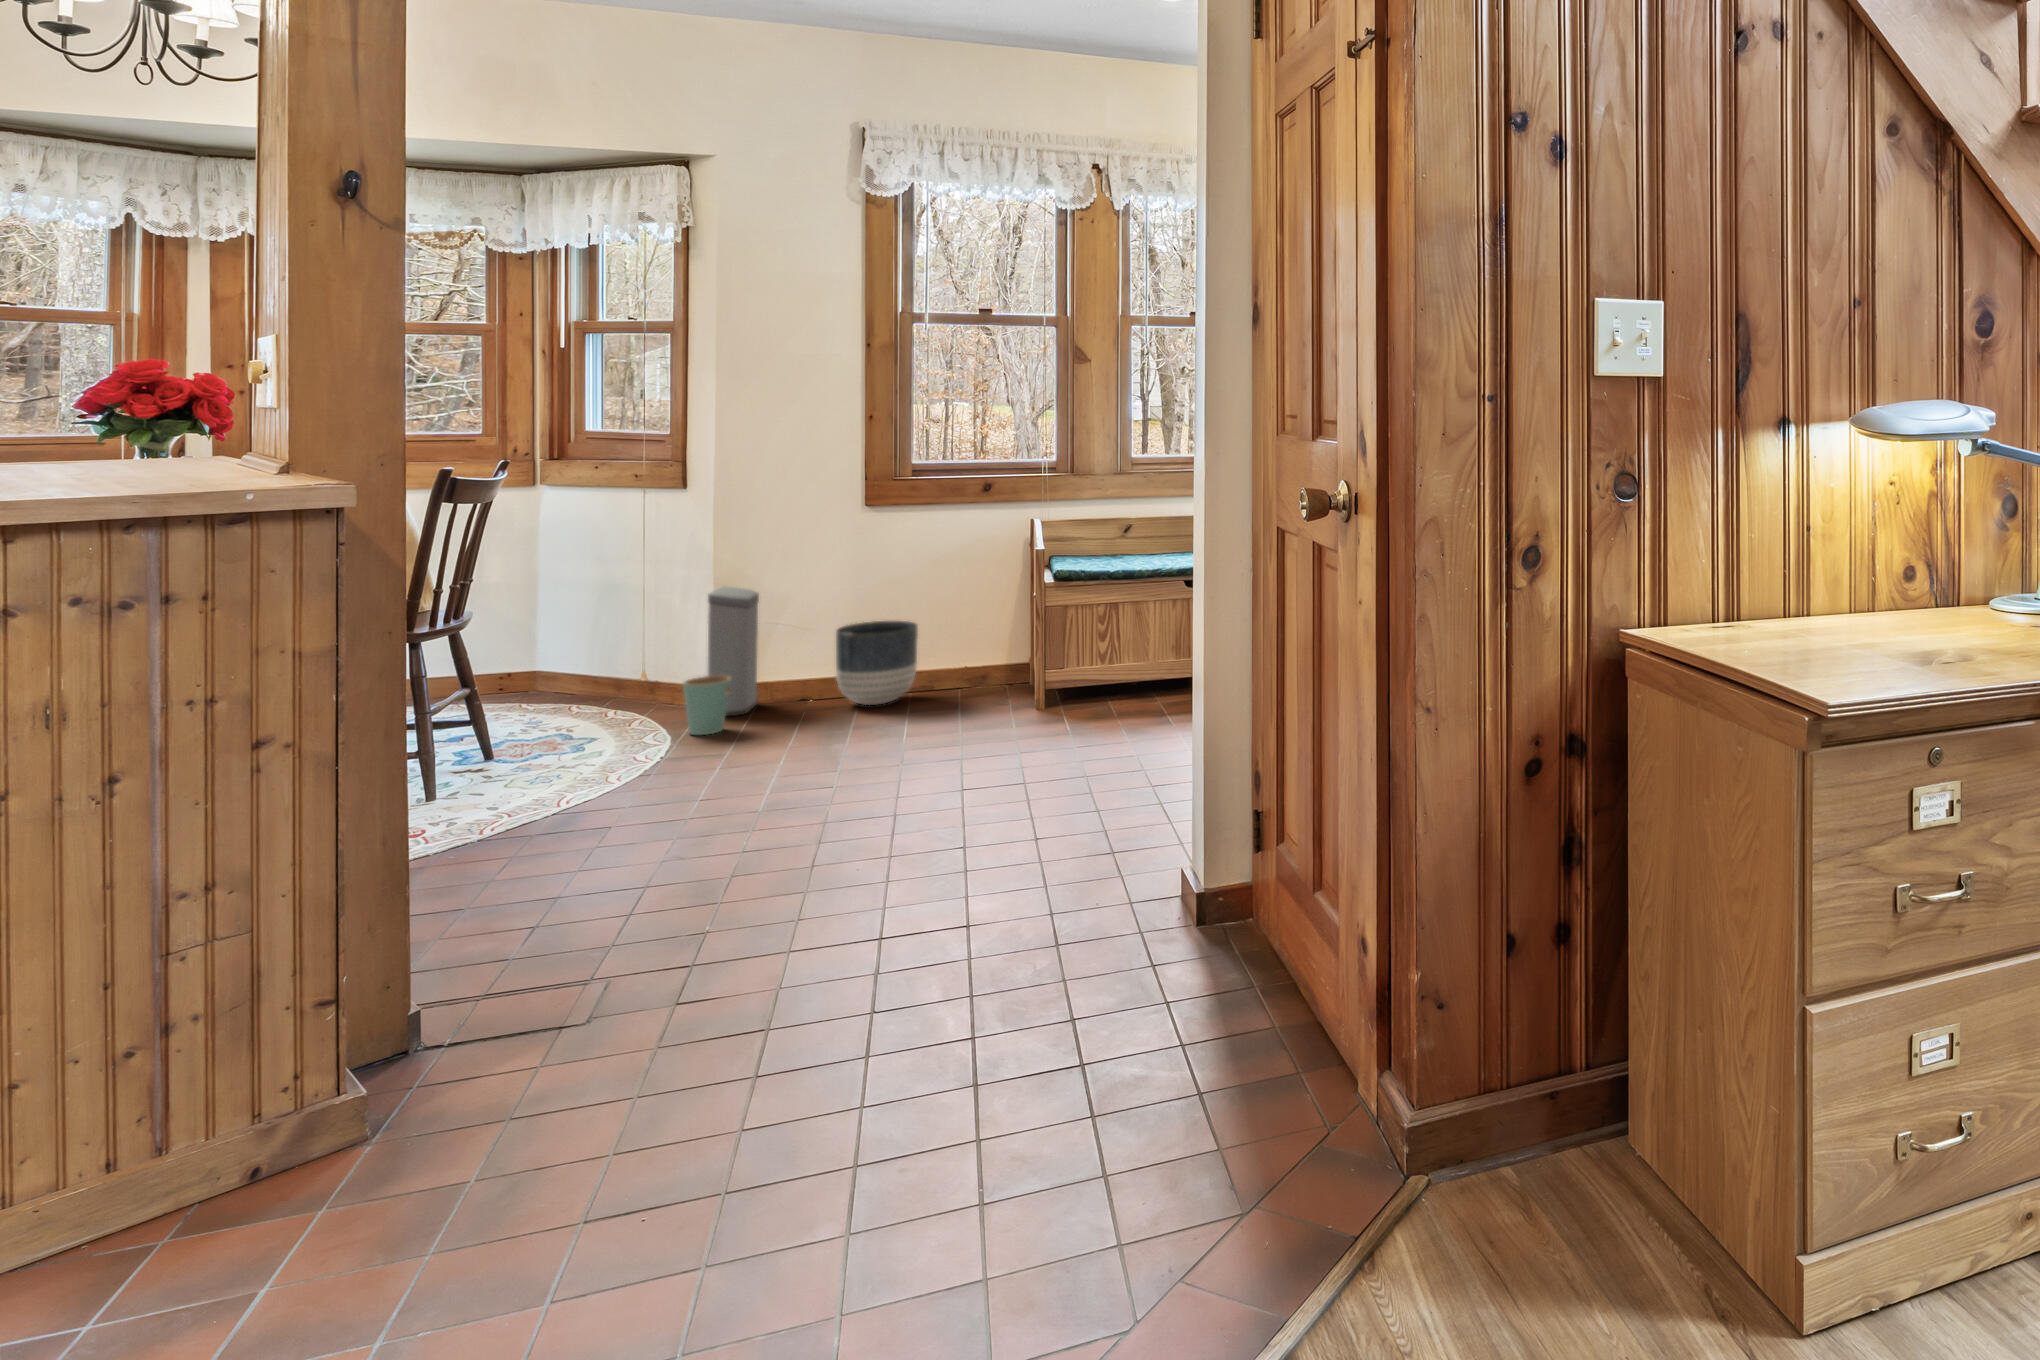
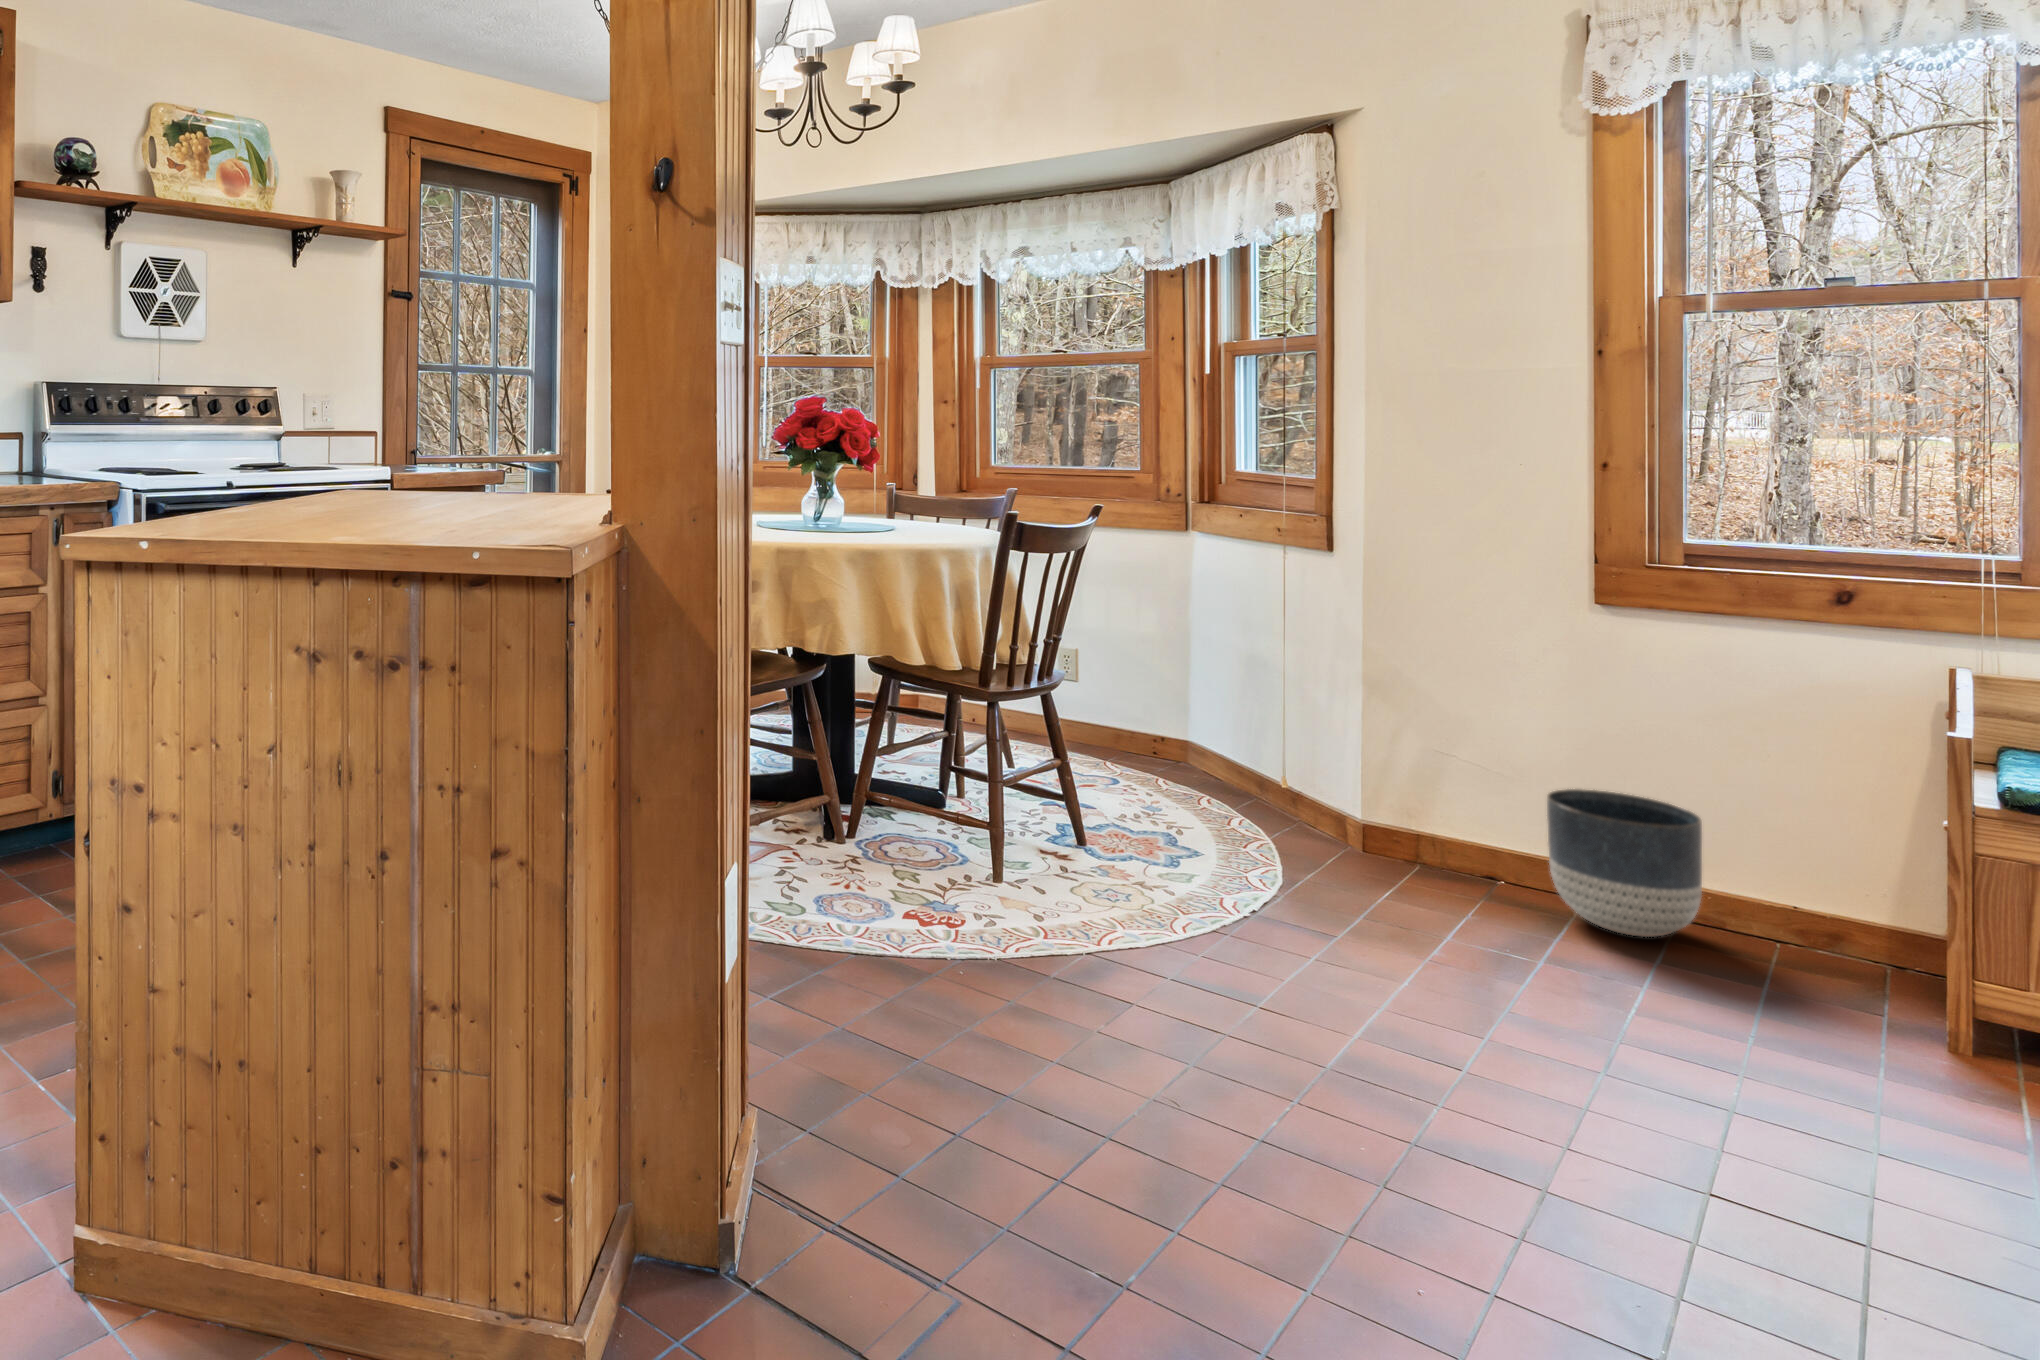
trash can: present [683,586,759,735] -> none [1308,691,1432,899]

